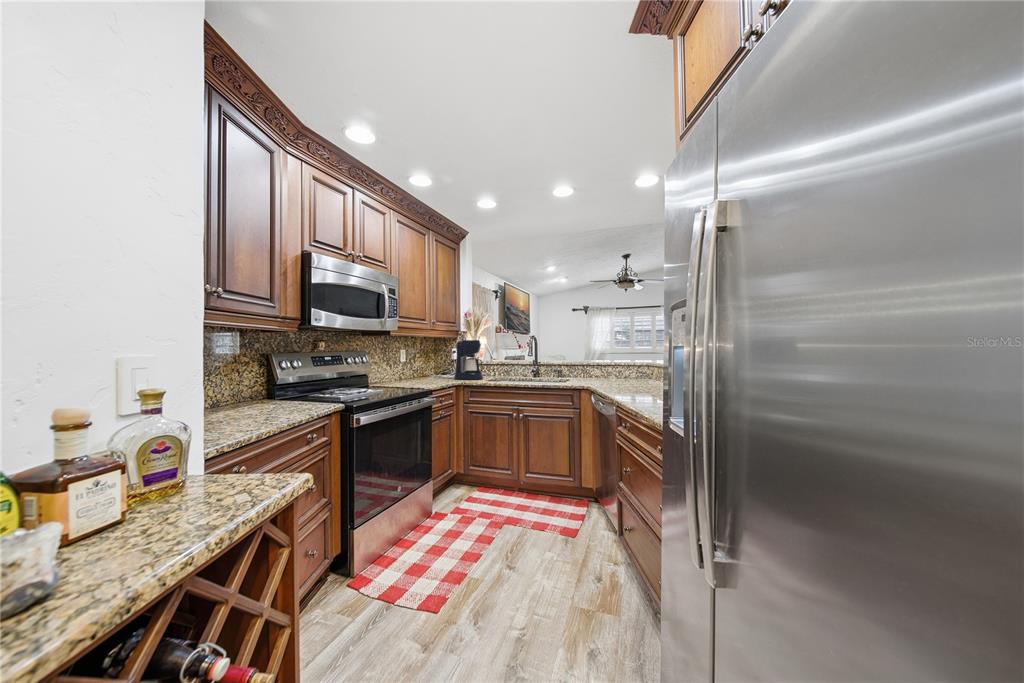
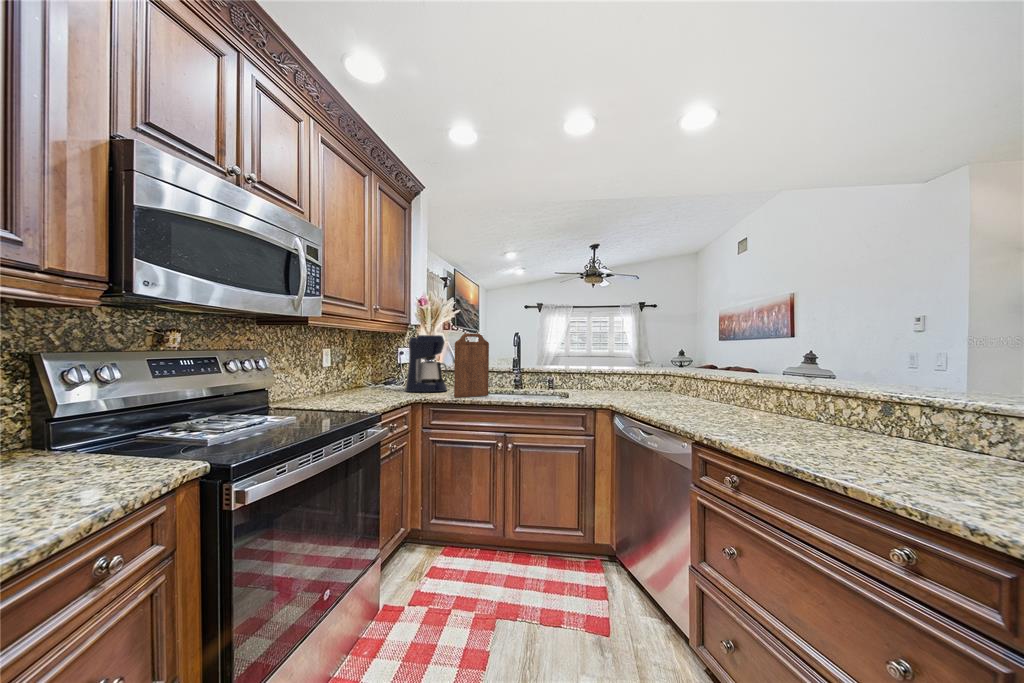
cutting board: none [484,339,509,383] -> present [454,333,489,397]

